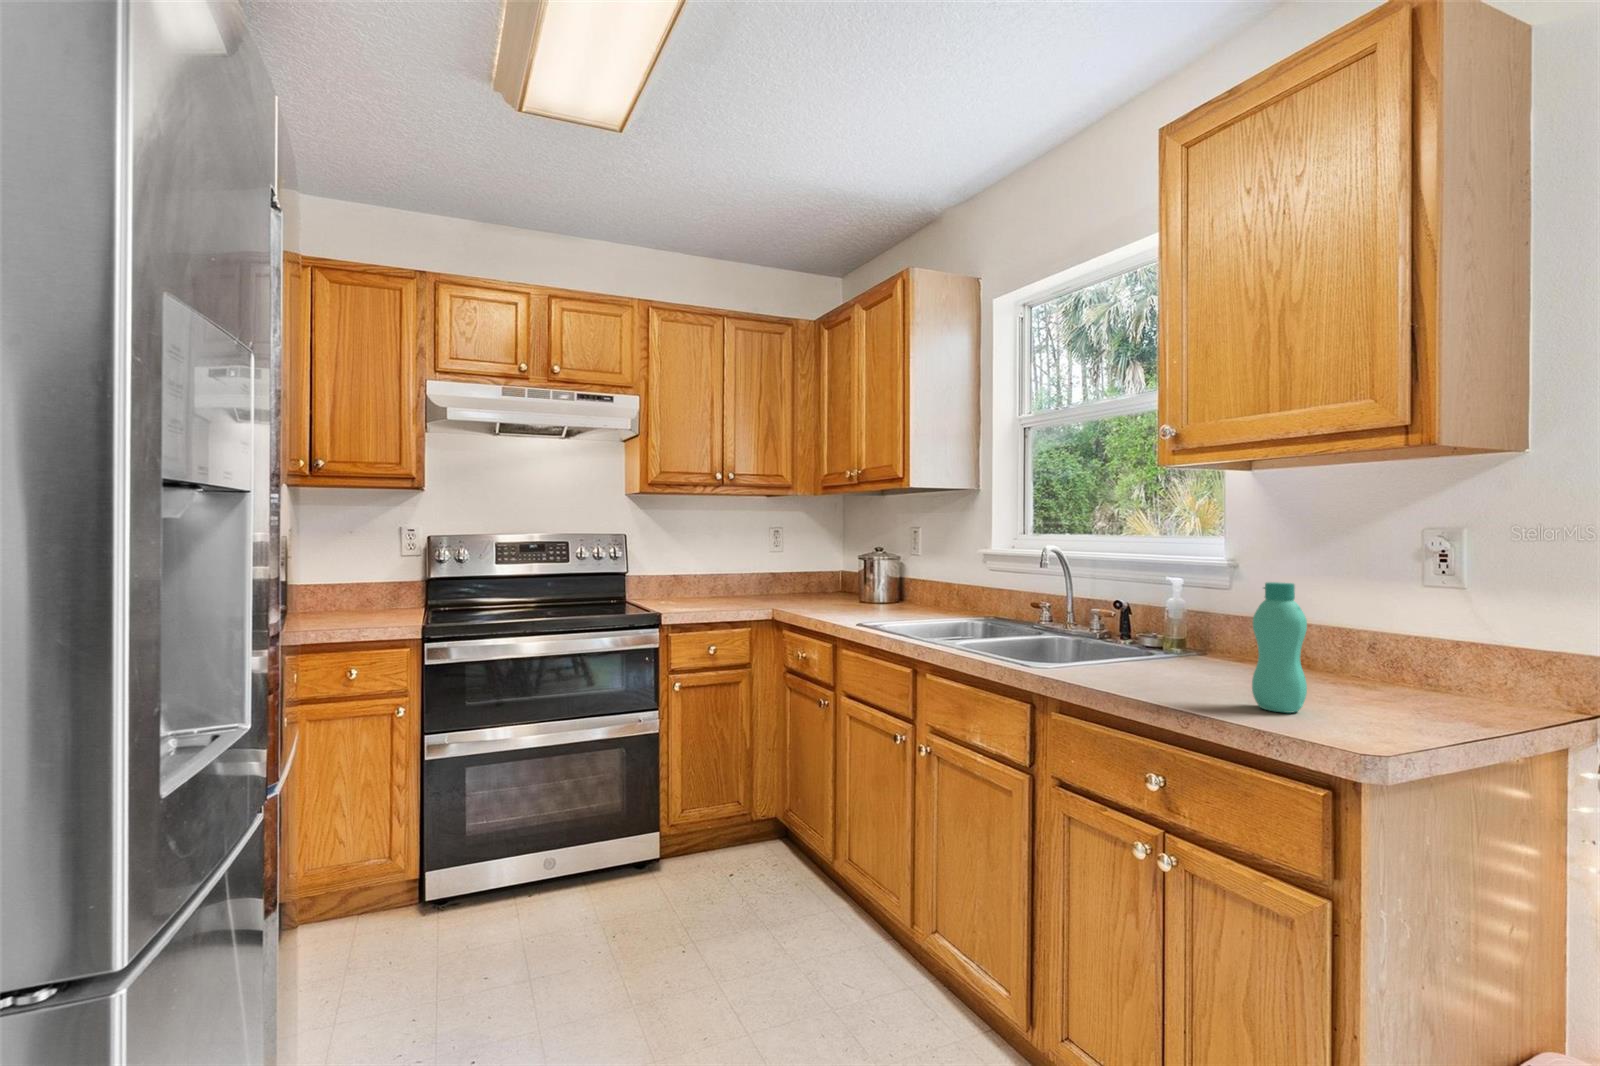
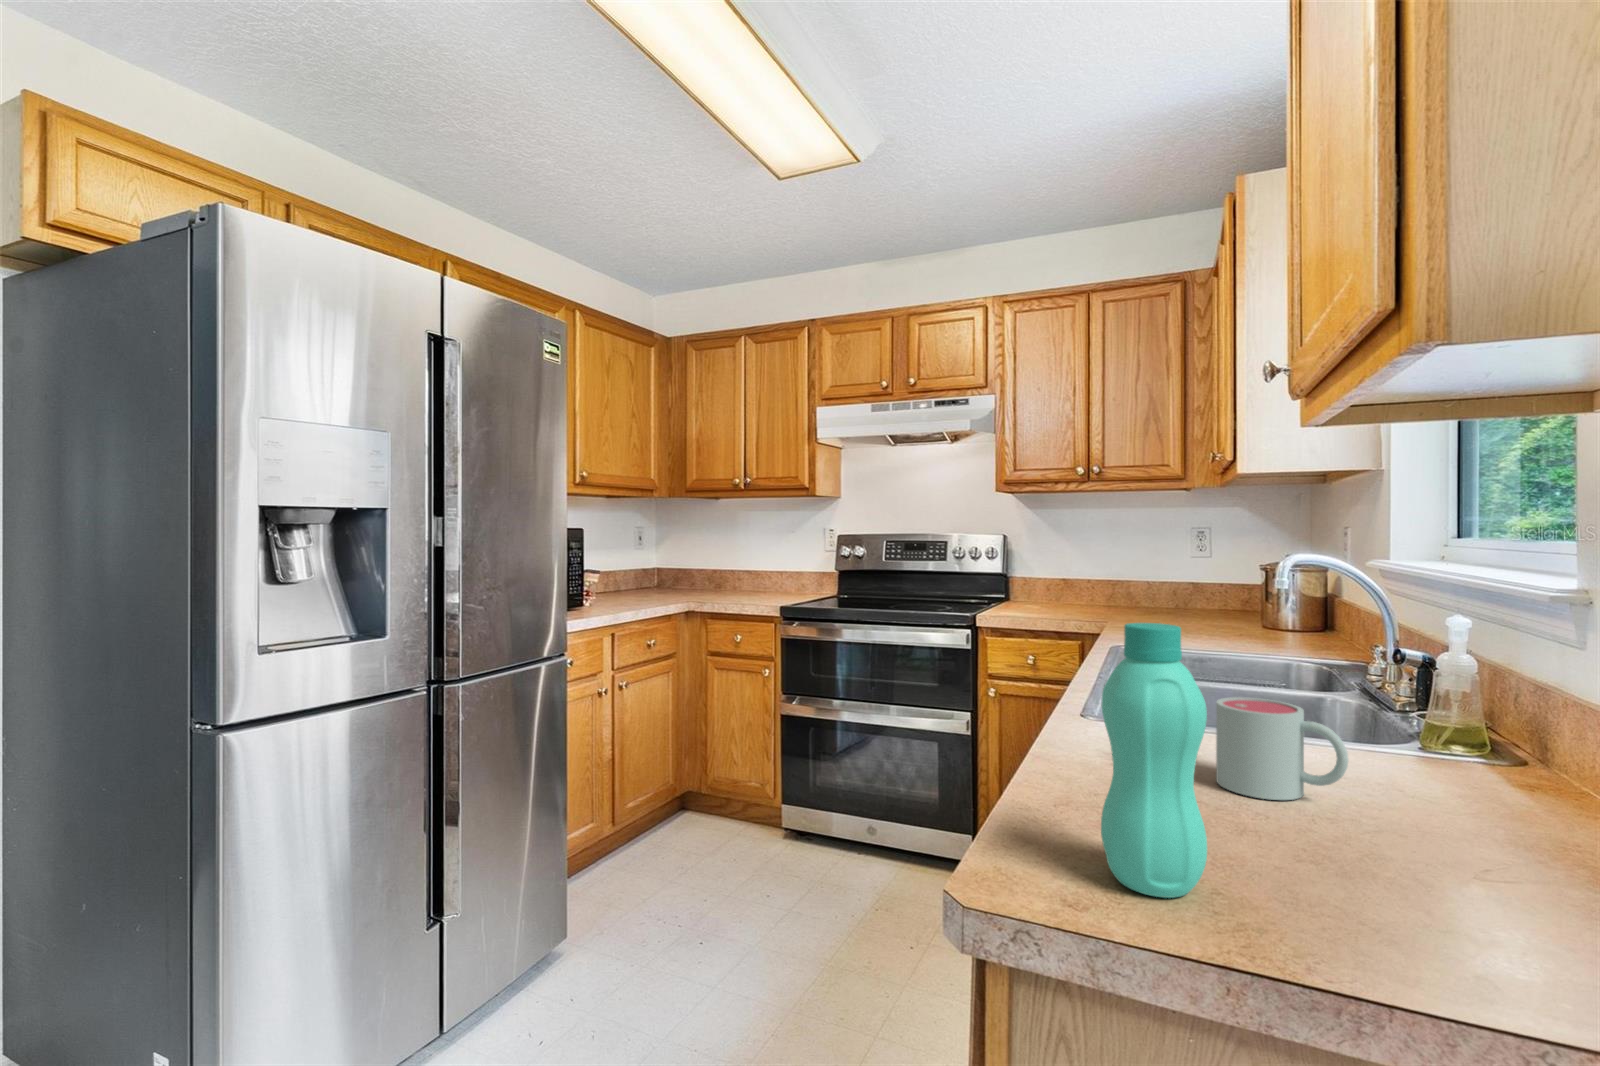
mug: none [1148,628,1211,678] -> present [1216,697,1348,800]

